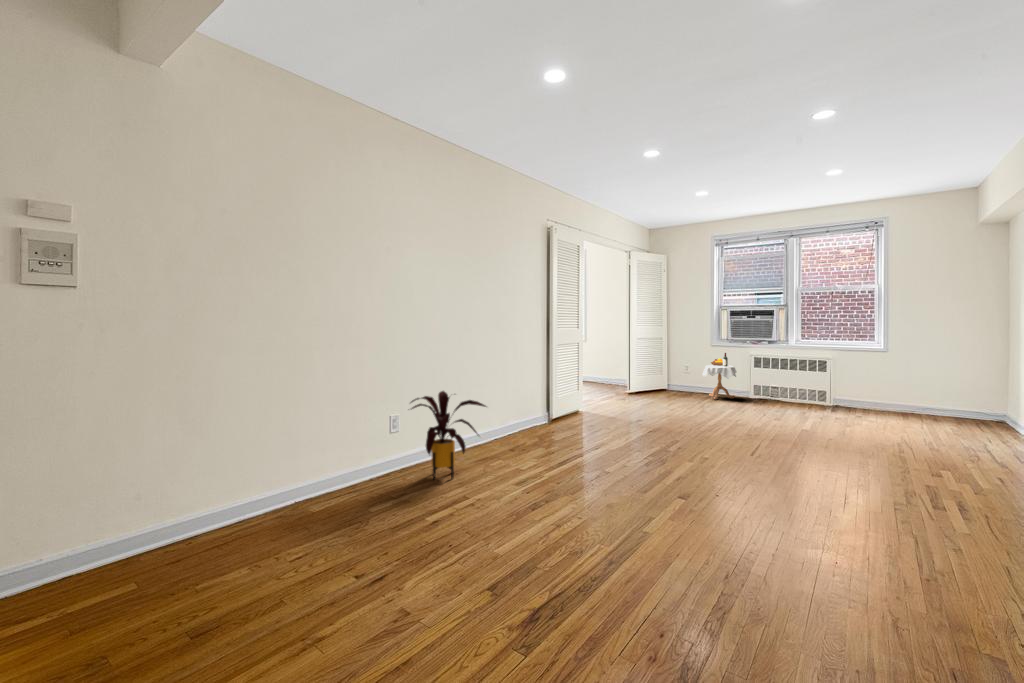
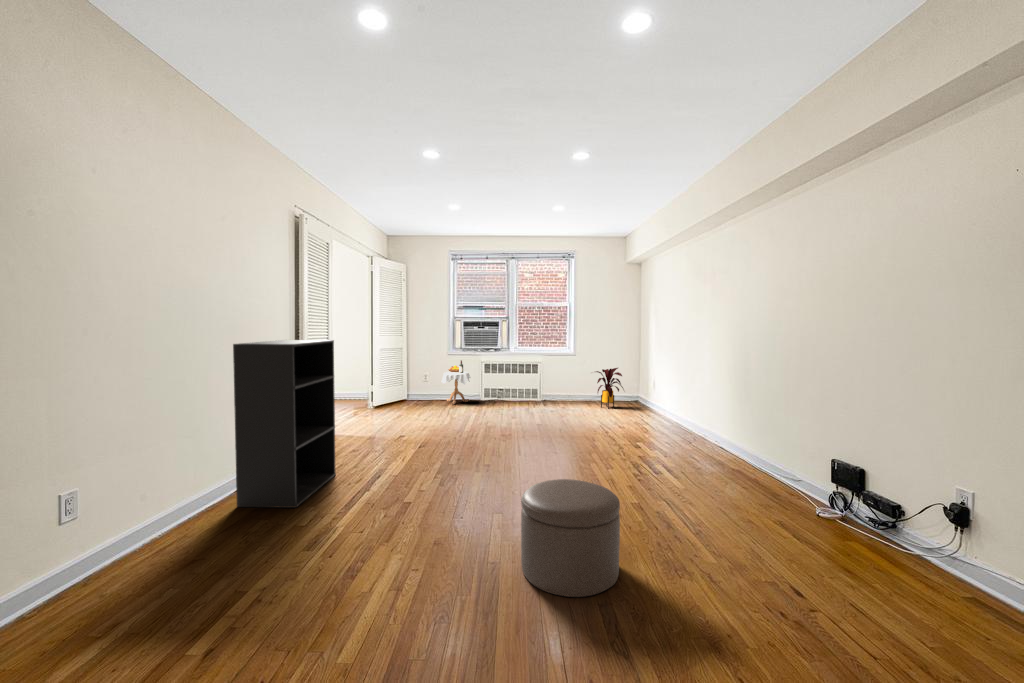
bookshelf: none [488,320,569,456] -> present [233,340,336,508]
house plant: present [411,391,486,480] -> present [596,368,623,409]
ottoman: none [693,457,814,581] -> present [521,479,620,597]

